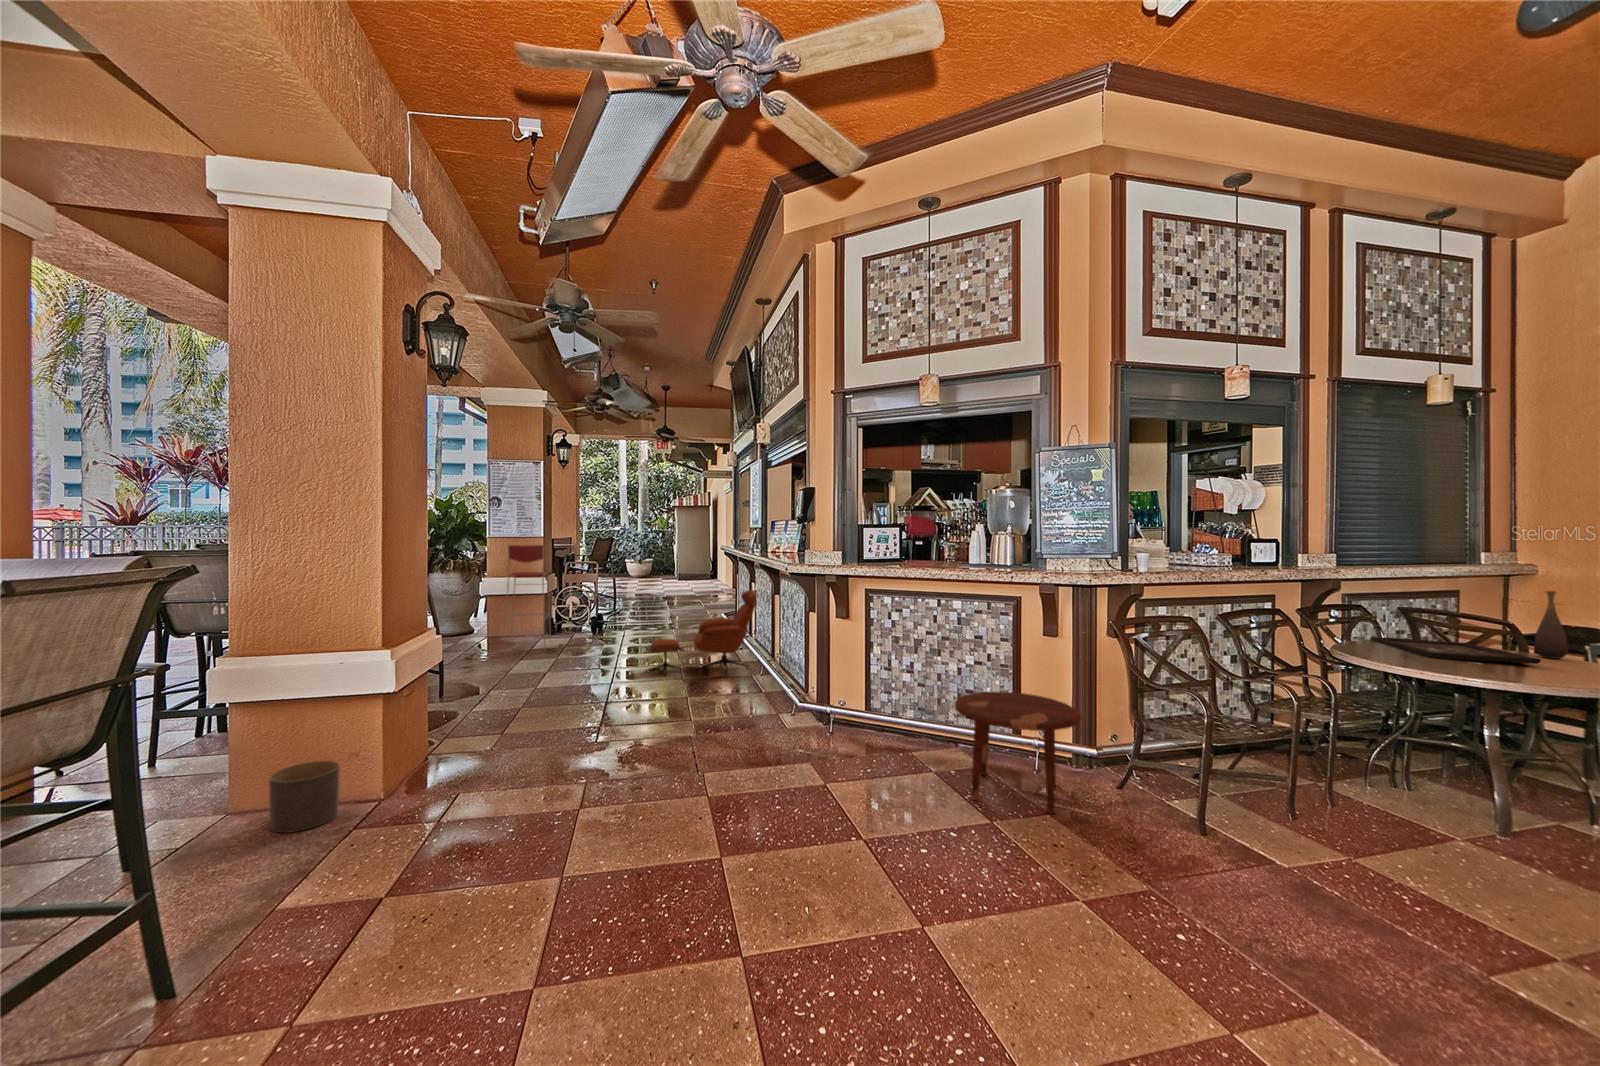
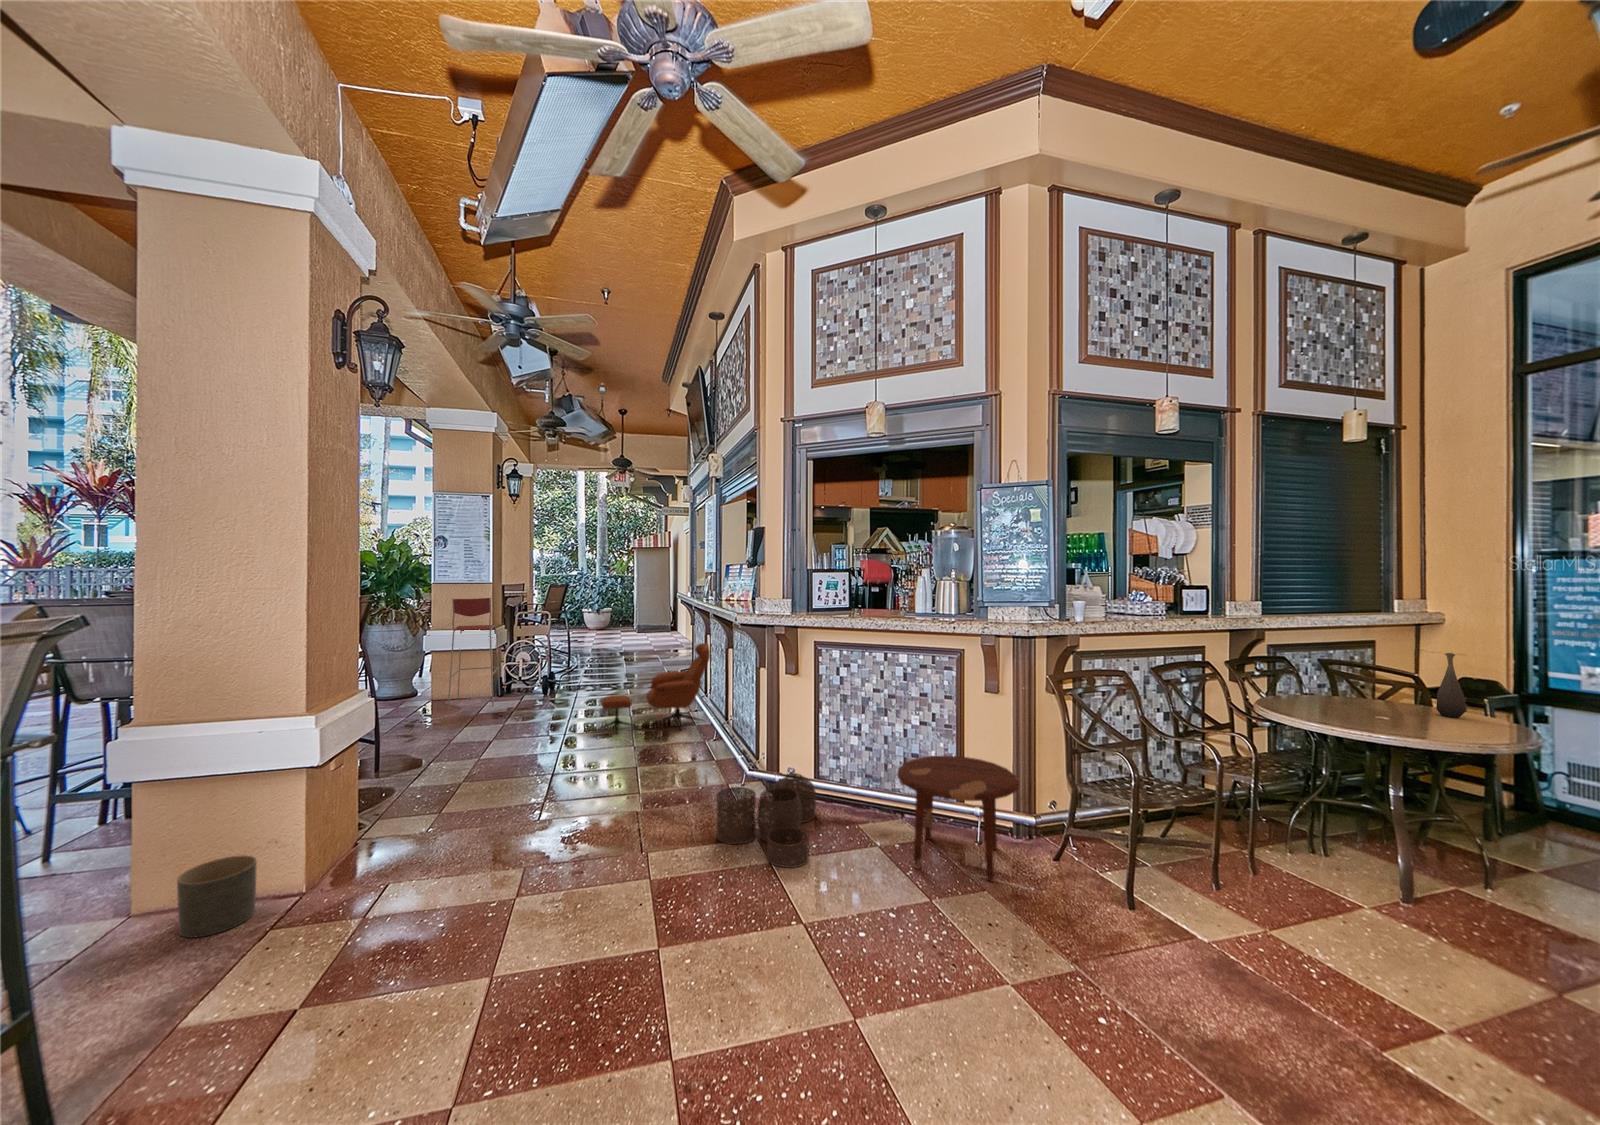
tray: present [1370,637,1541,664] -> none [1290,697,1439,726]
woven basket: none [771,704,868,795] -> present [716,773,816,868]

